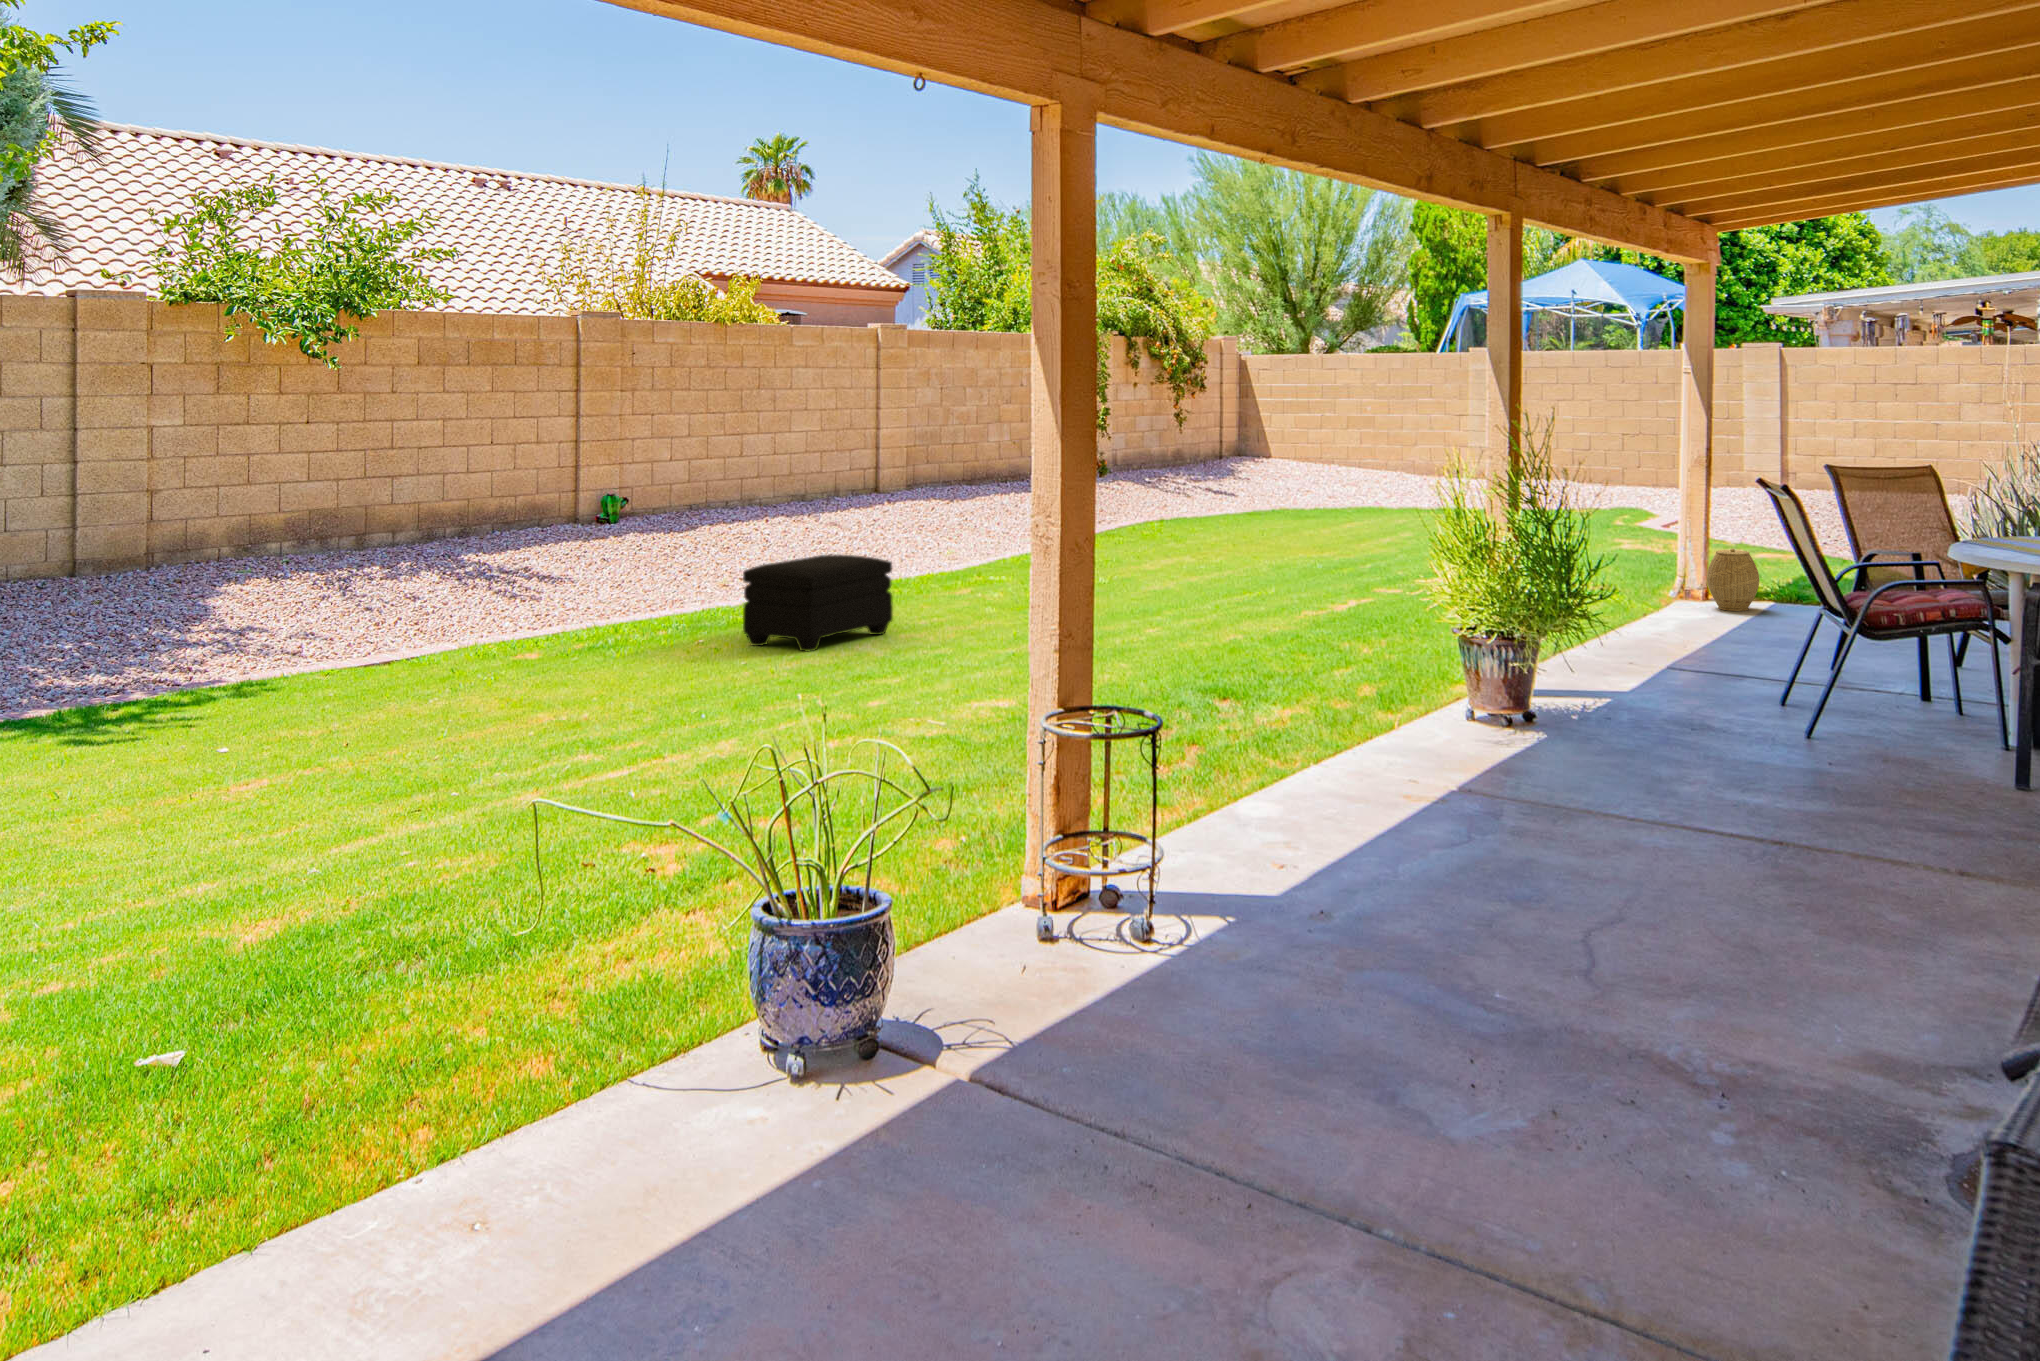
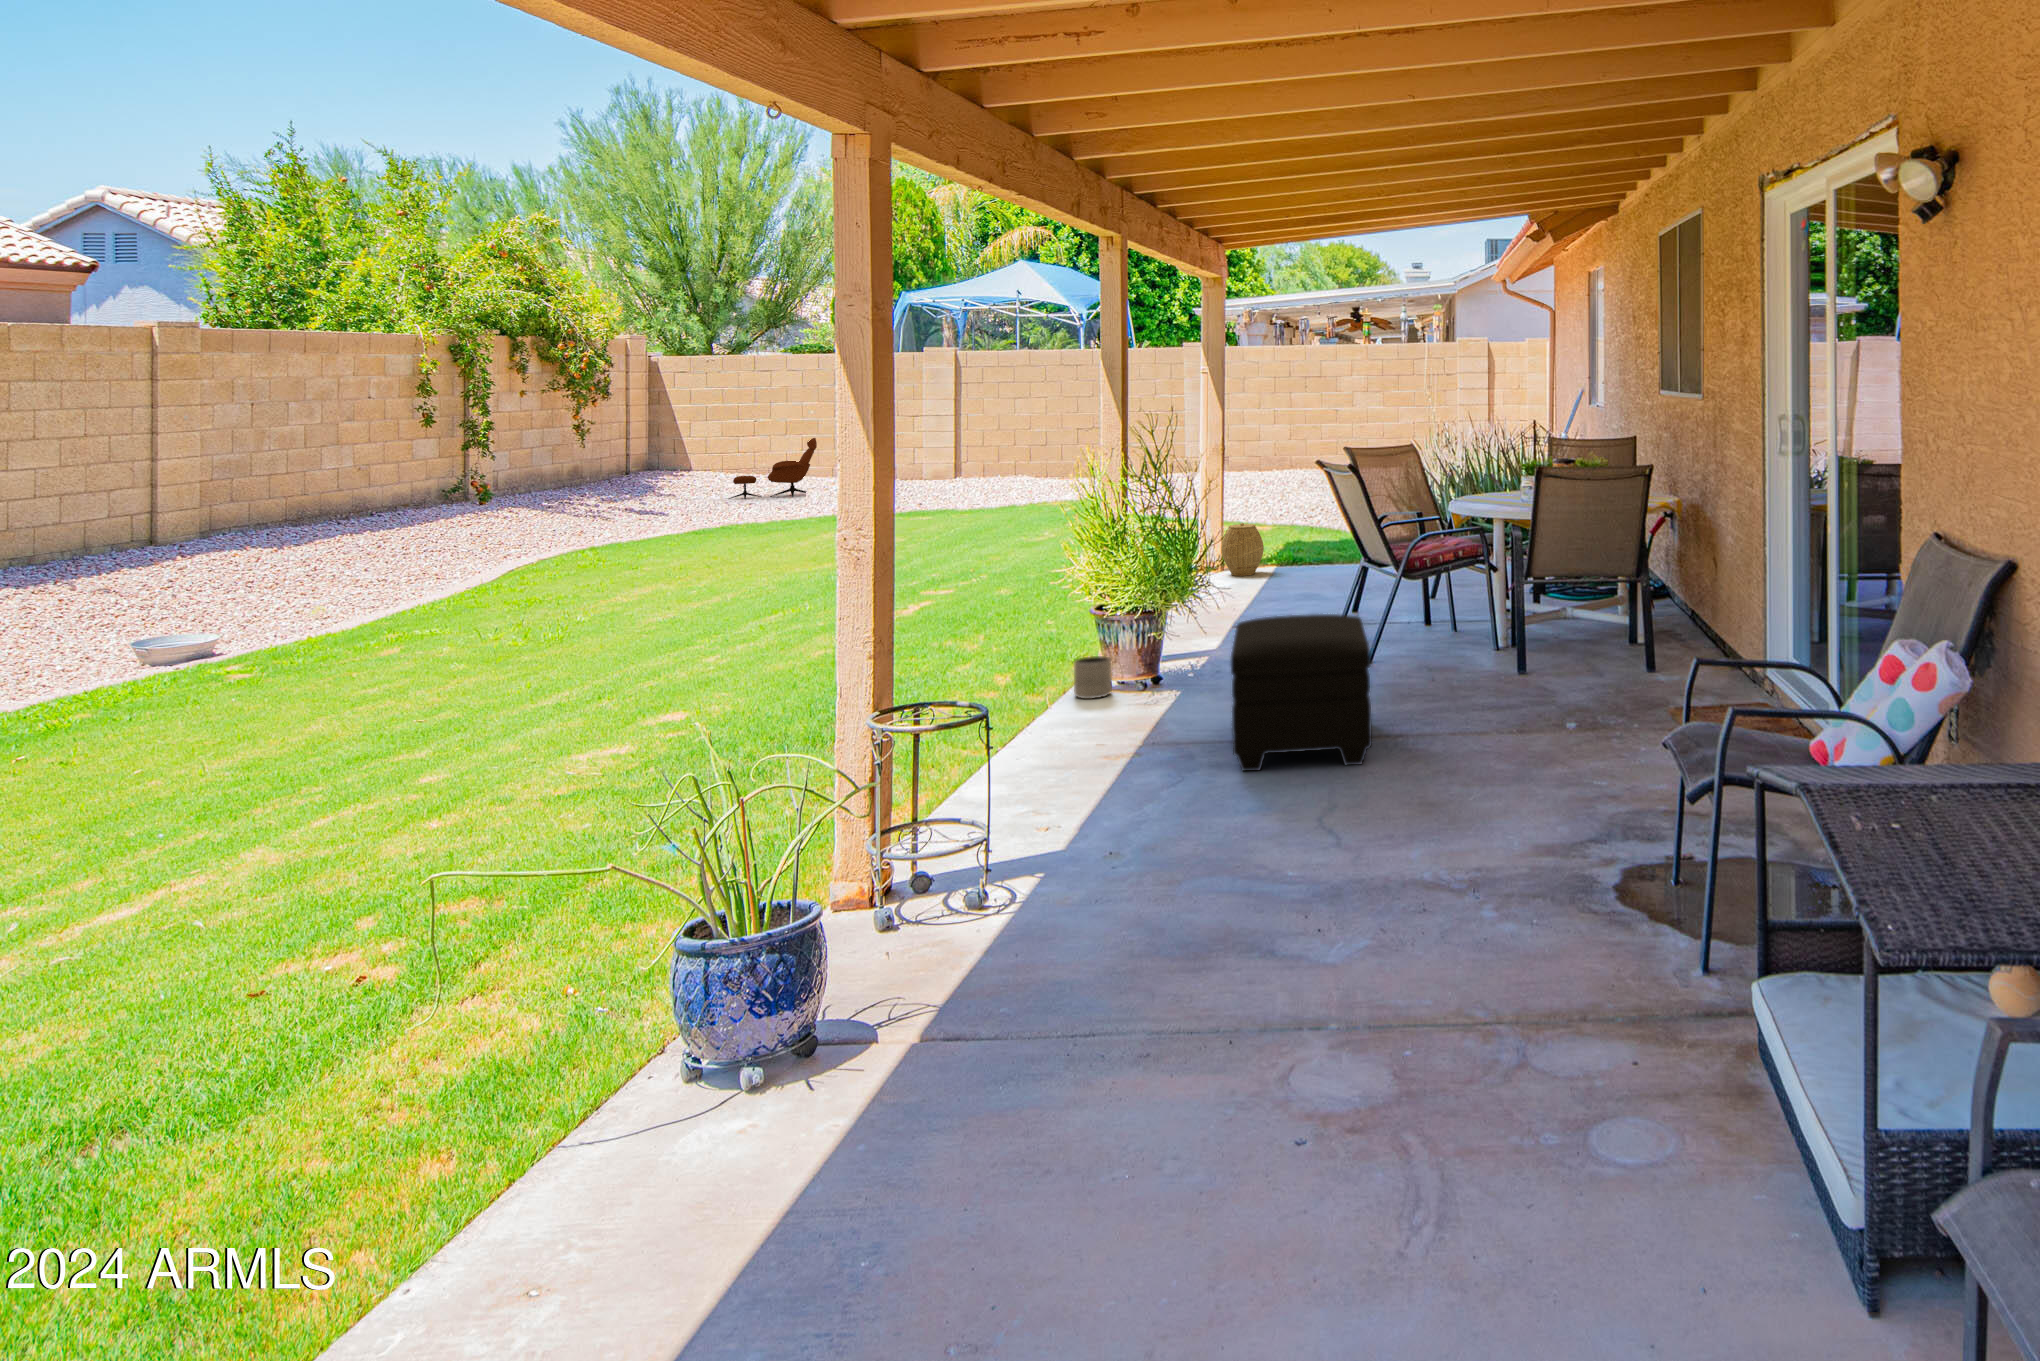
lounge chair: none [1301,433,1377,489] -> present [729,438,817,499]
ottoman: present [743,555,893,651] -> present [1231,614,1372,771]
planter: none [1433,681,1476,728] -> present [1074,656,1112,699]

